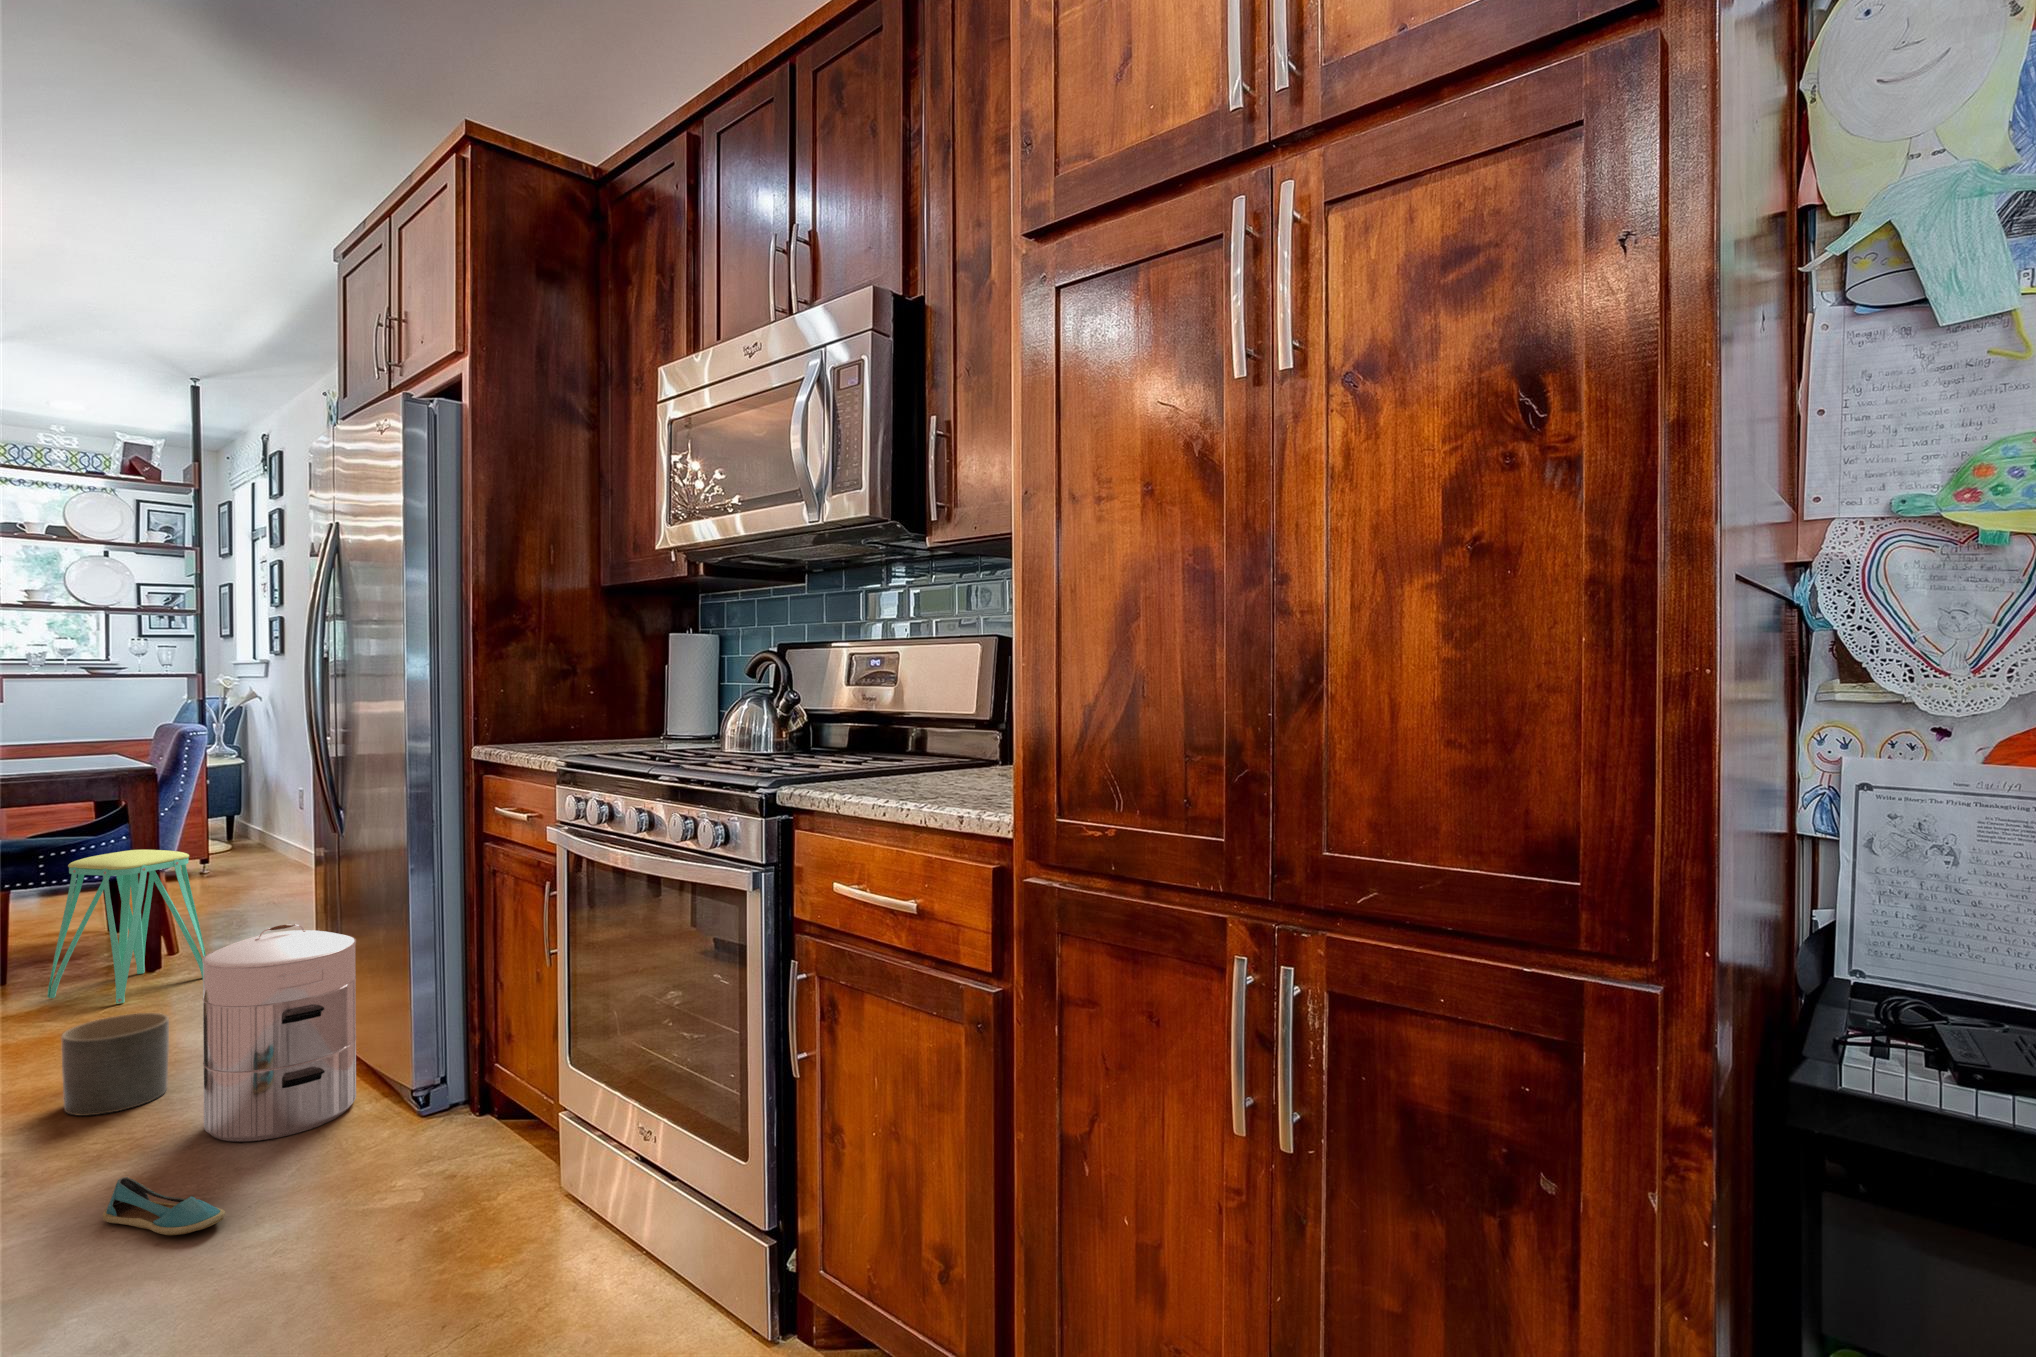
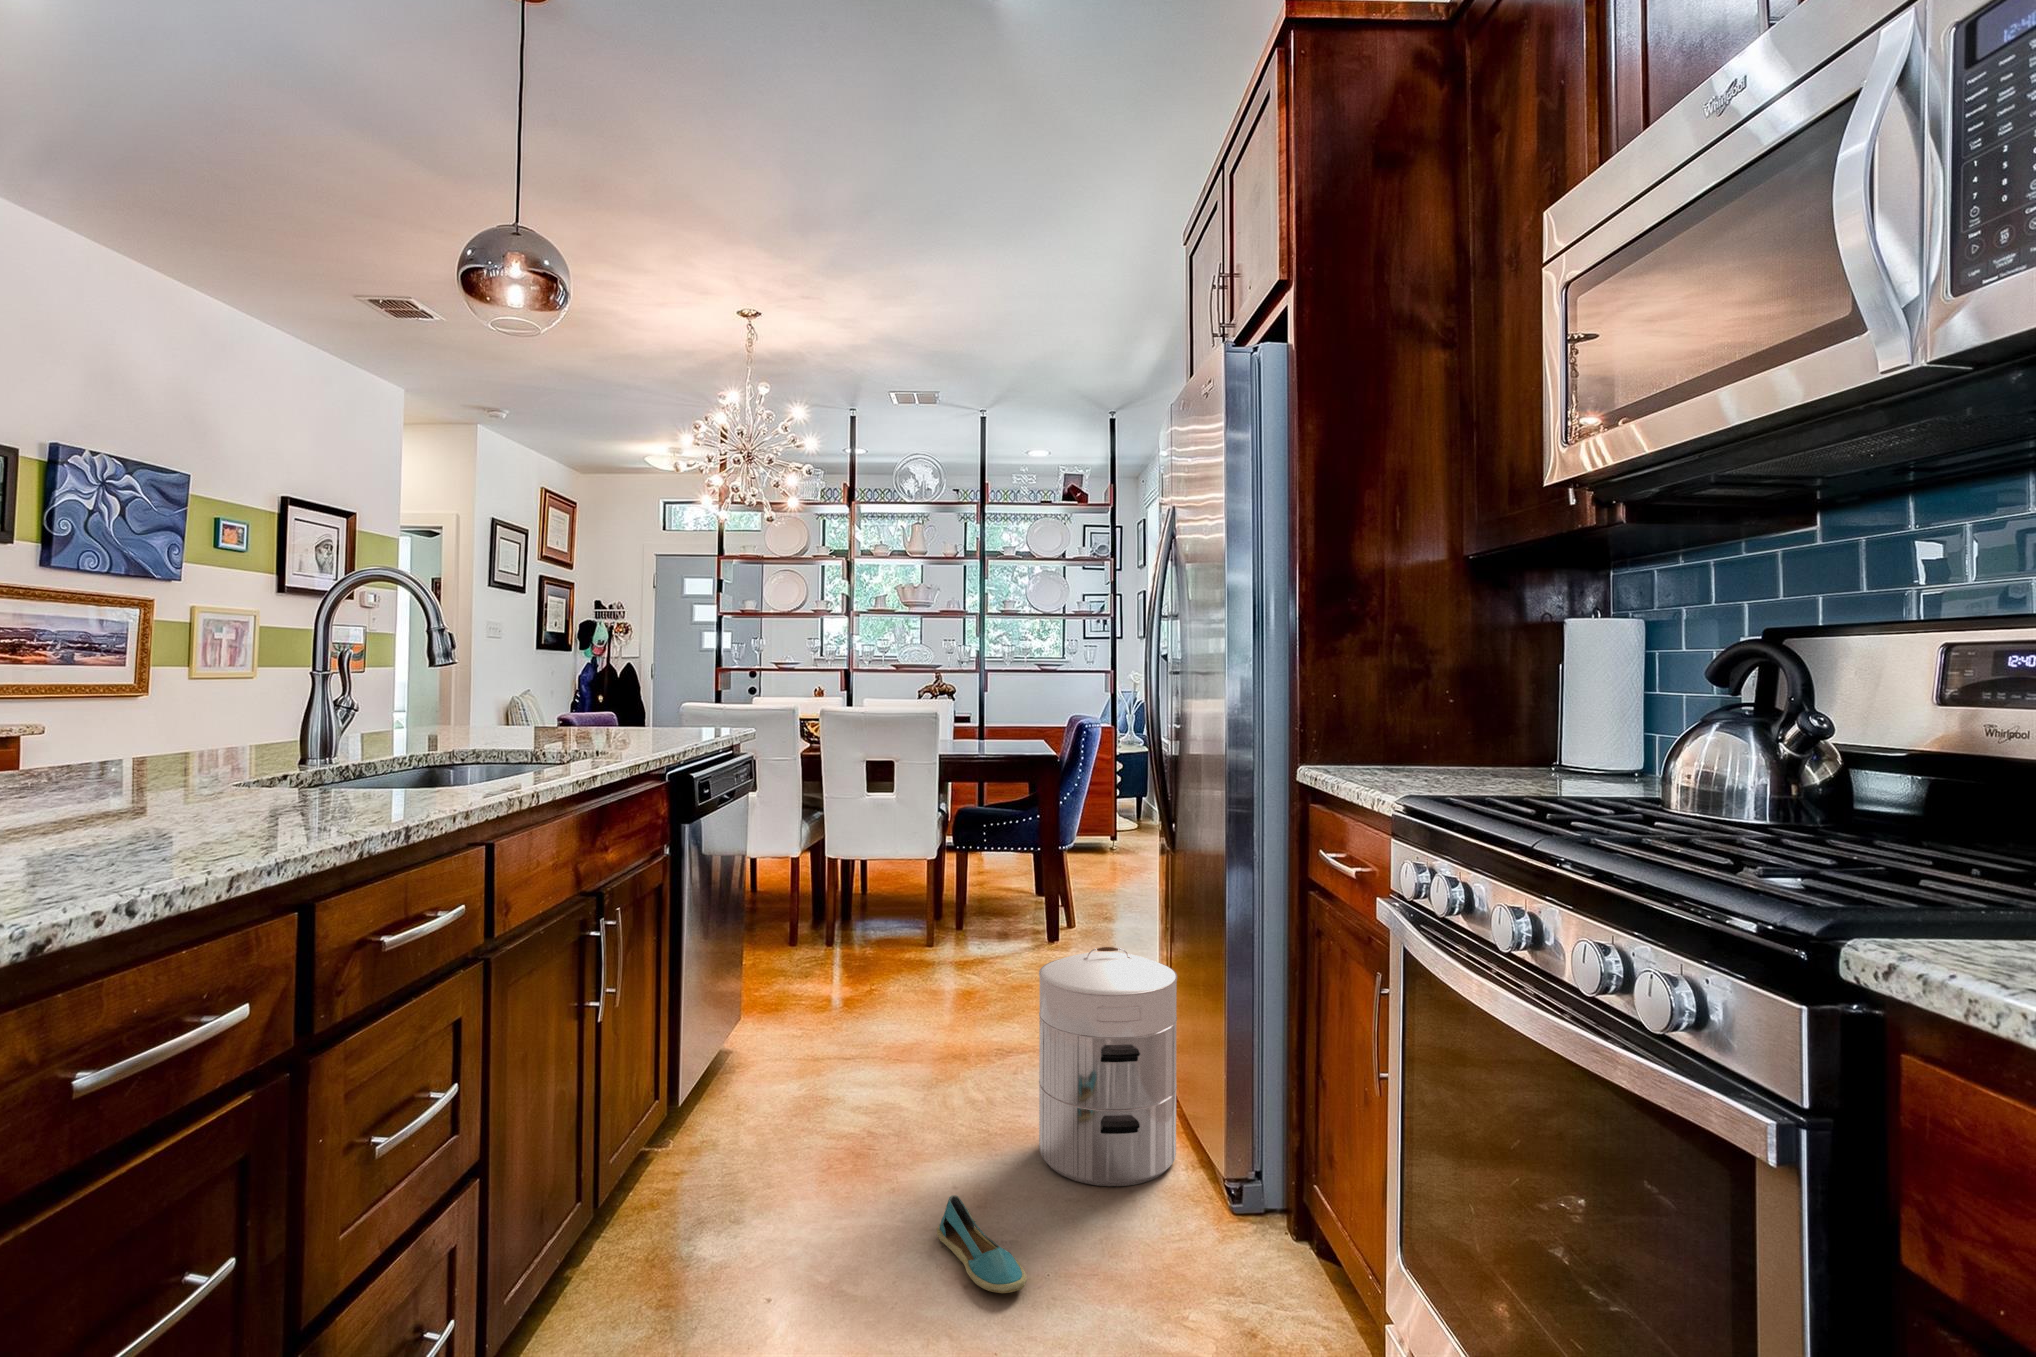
stool: present [47,850,206,1004] -> none [978,831,1089,972]
planter: present [61,1013,169,1116] -> none [951,999,1029,1096]

